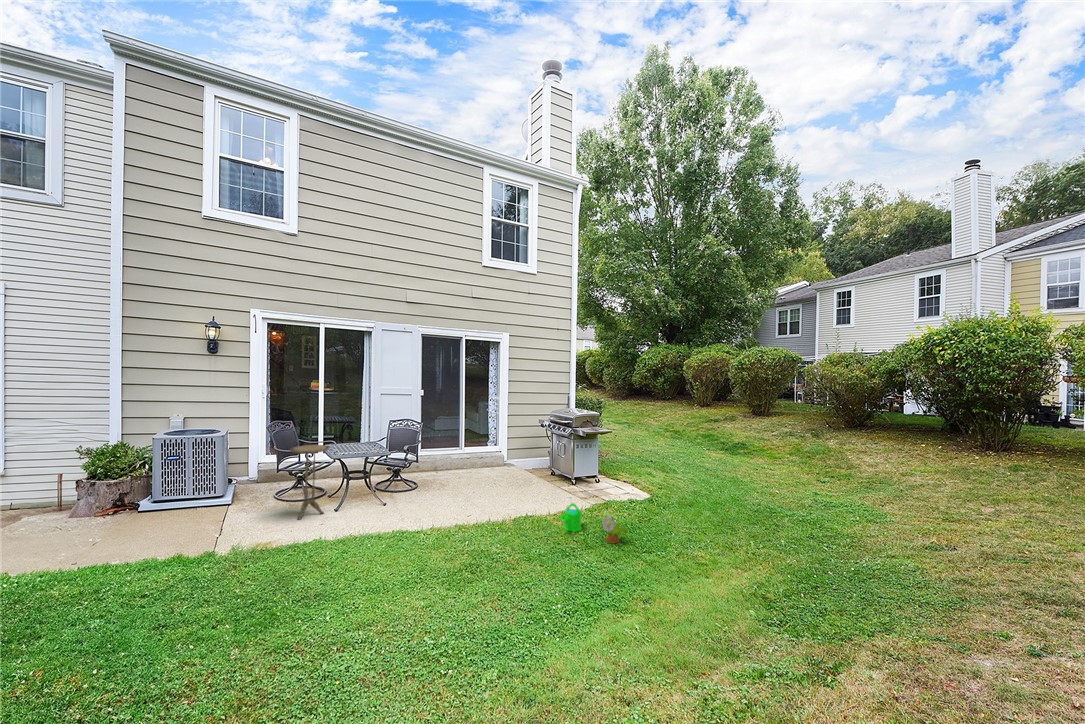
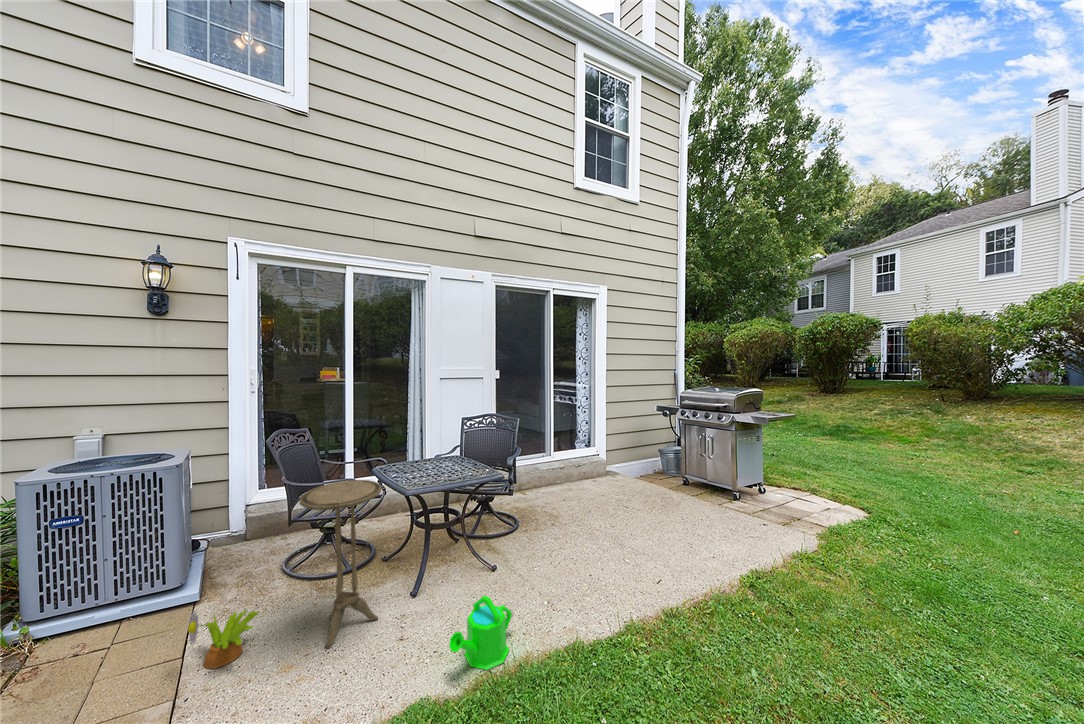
watering can: present [560,503,582,532] -> present [449,596,512,670]
decorative plant: present [602,517,628,543] -> present [188,609,258,669]

